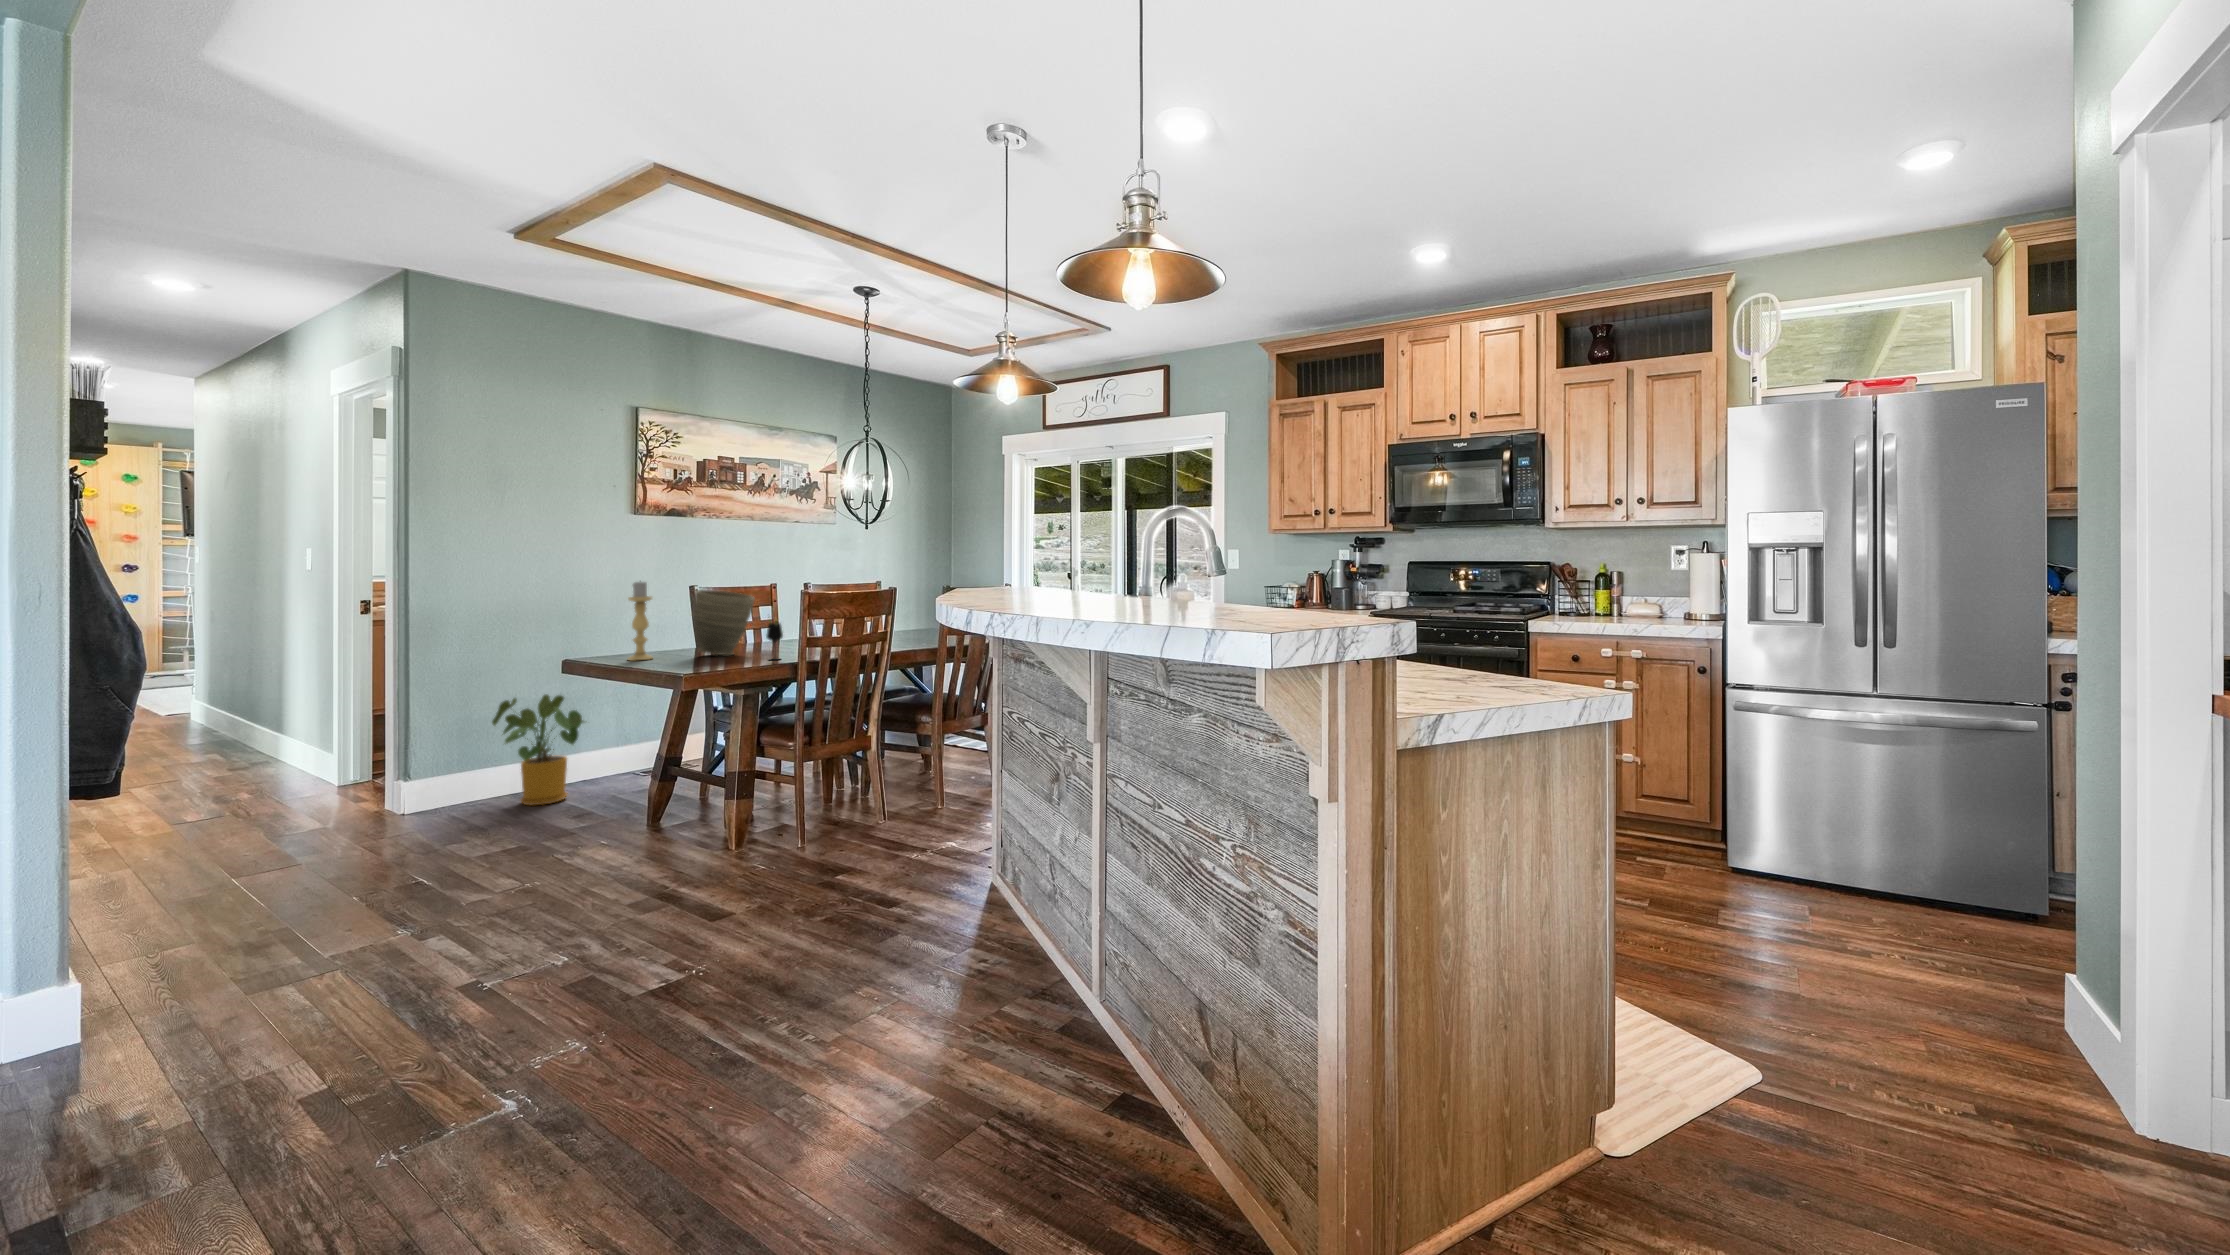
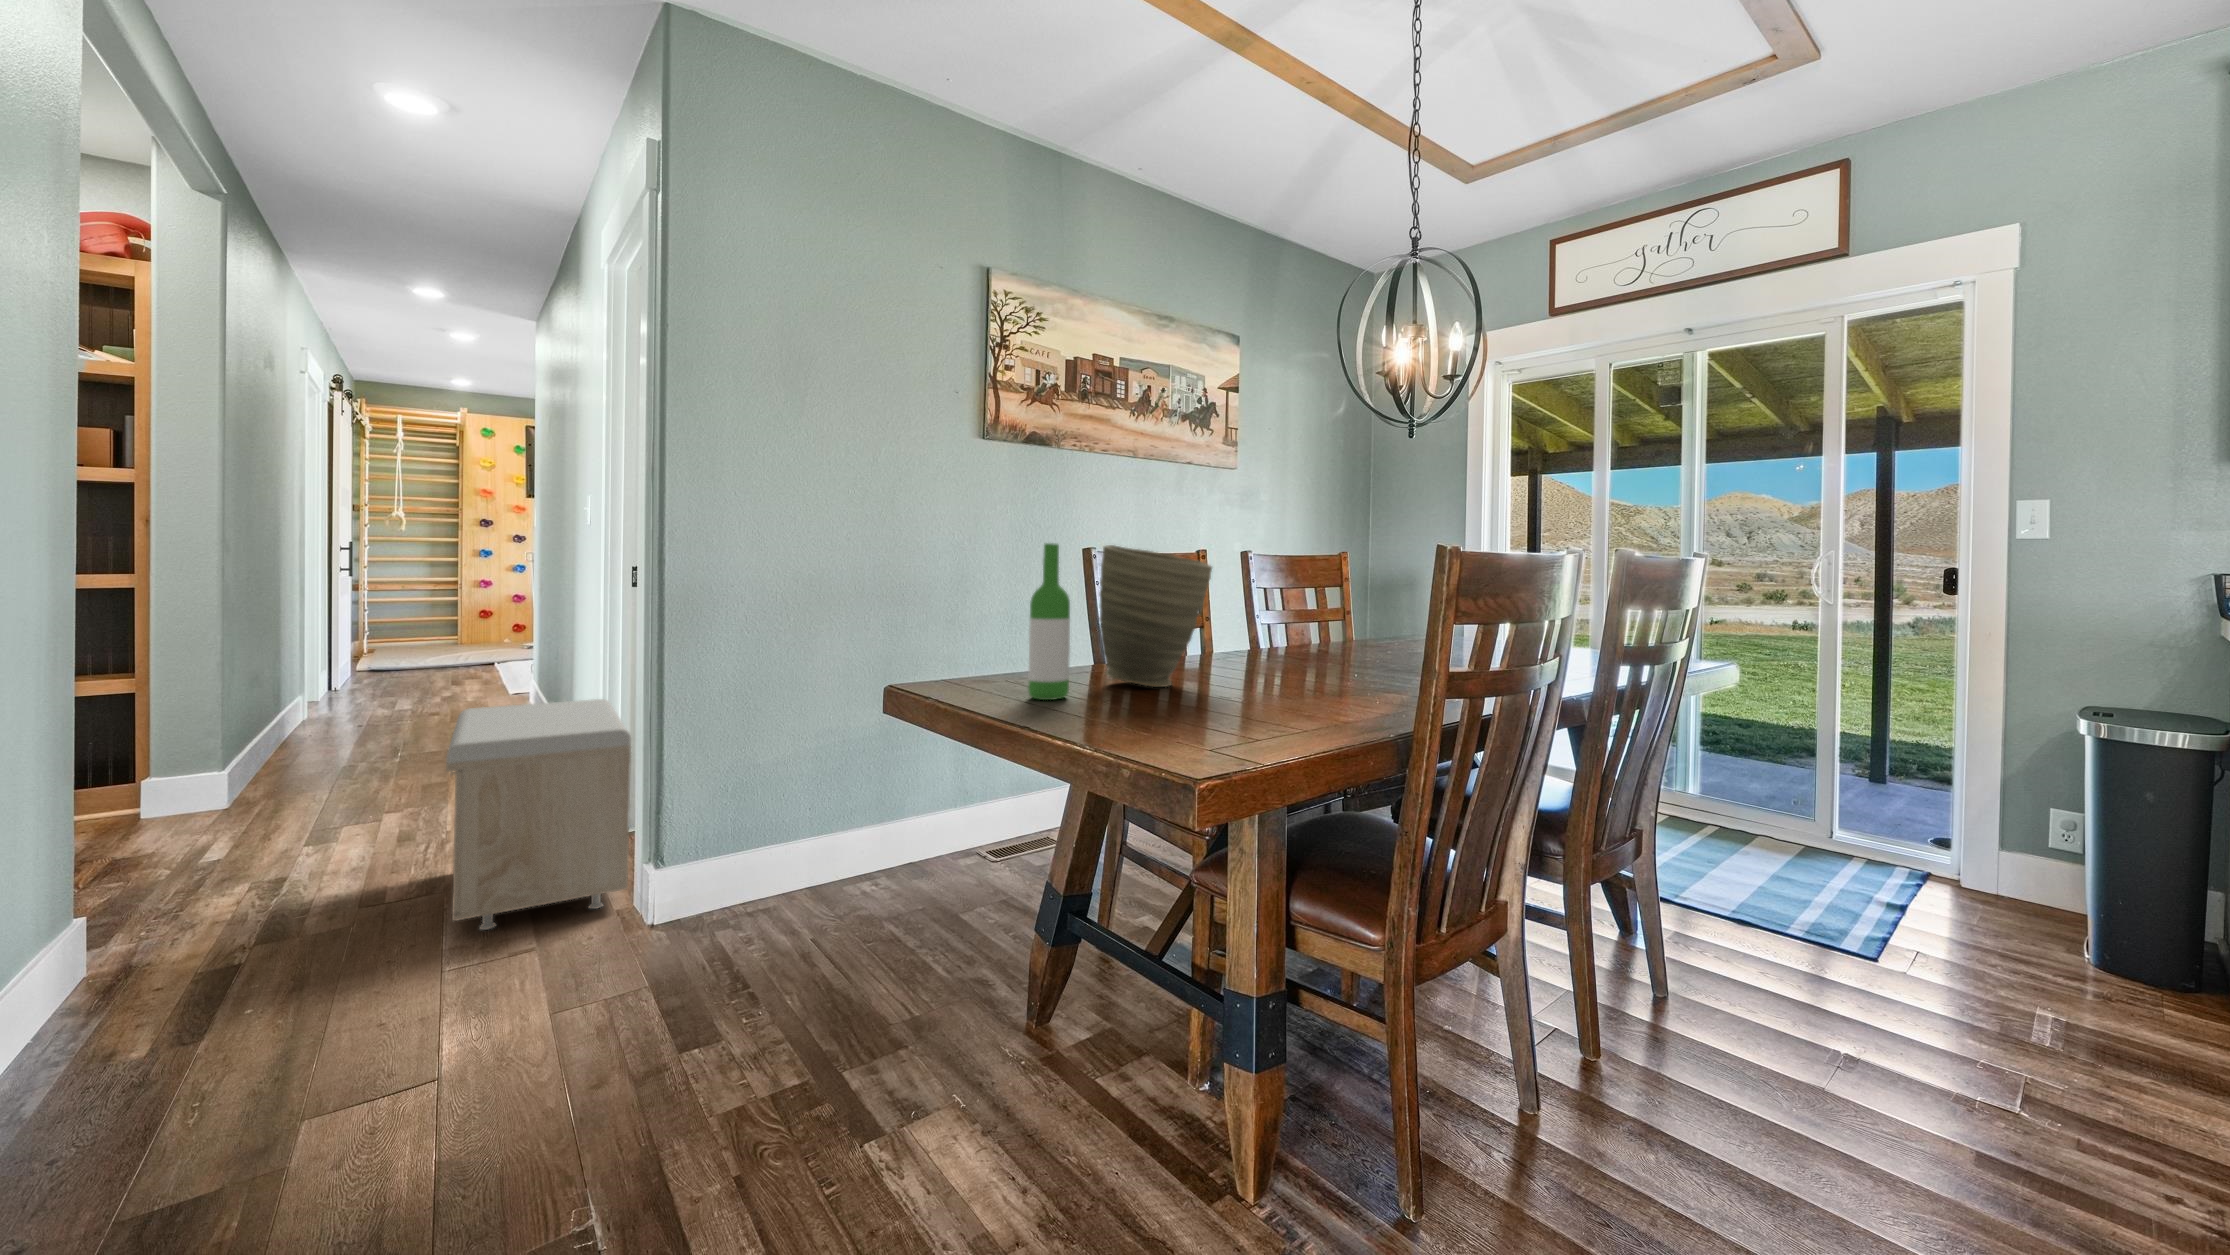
candle holder: present [628,581,652,661] -> none [976,519,1025,691]
wine bottle: none [654,592,675,662] -> present [1028,543,1070,700]
wine glass: present [766,620,783,660] -> none [1261,601,1295,709]
storage bench: none [245,691,395,824] -> present [446,699,631,930]
house plant: present [492,694,584,805] -> none [767,724,913,928]

